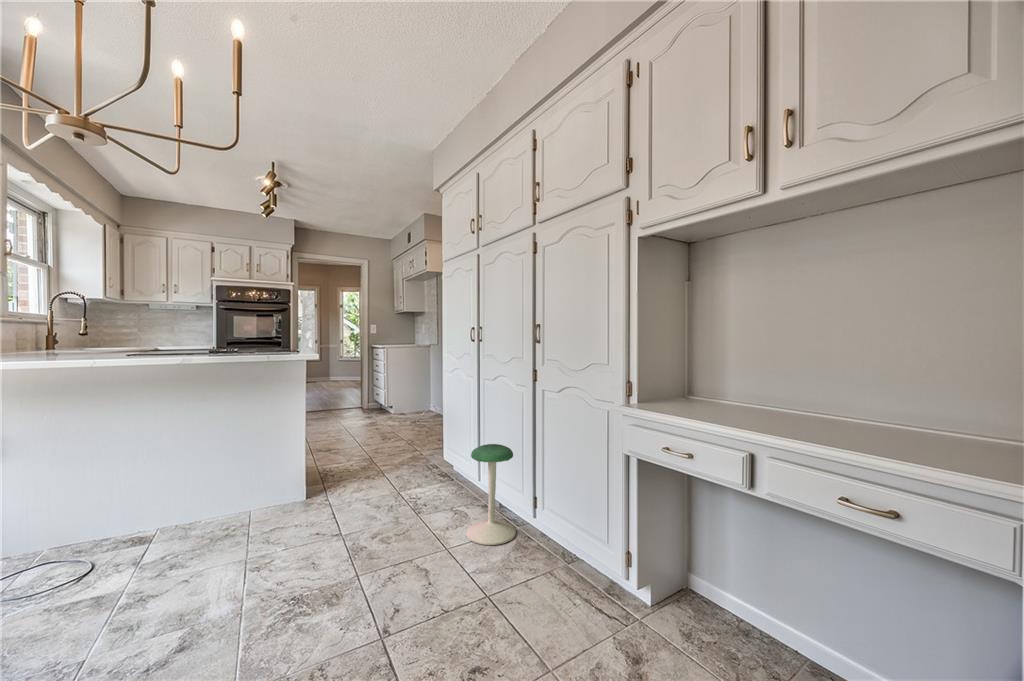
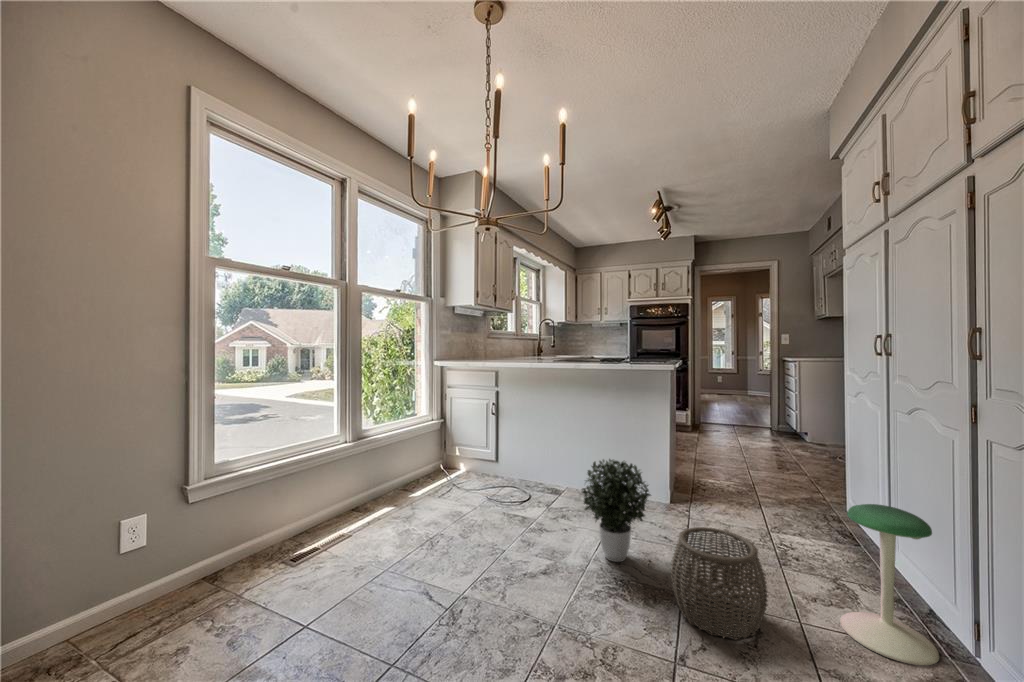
potted plant: none [227,465,315,585] -> present [582,459,651,562]
woven basket: none [352,500,434,598] -> present [671,527,768,640]

